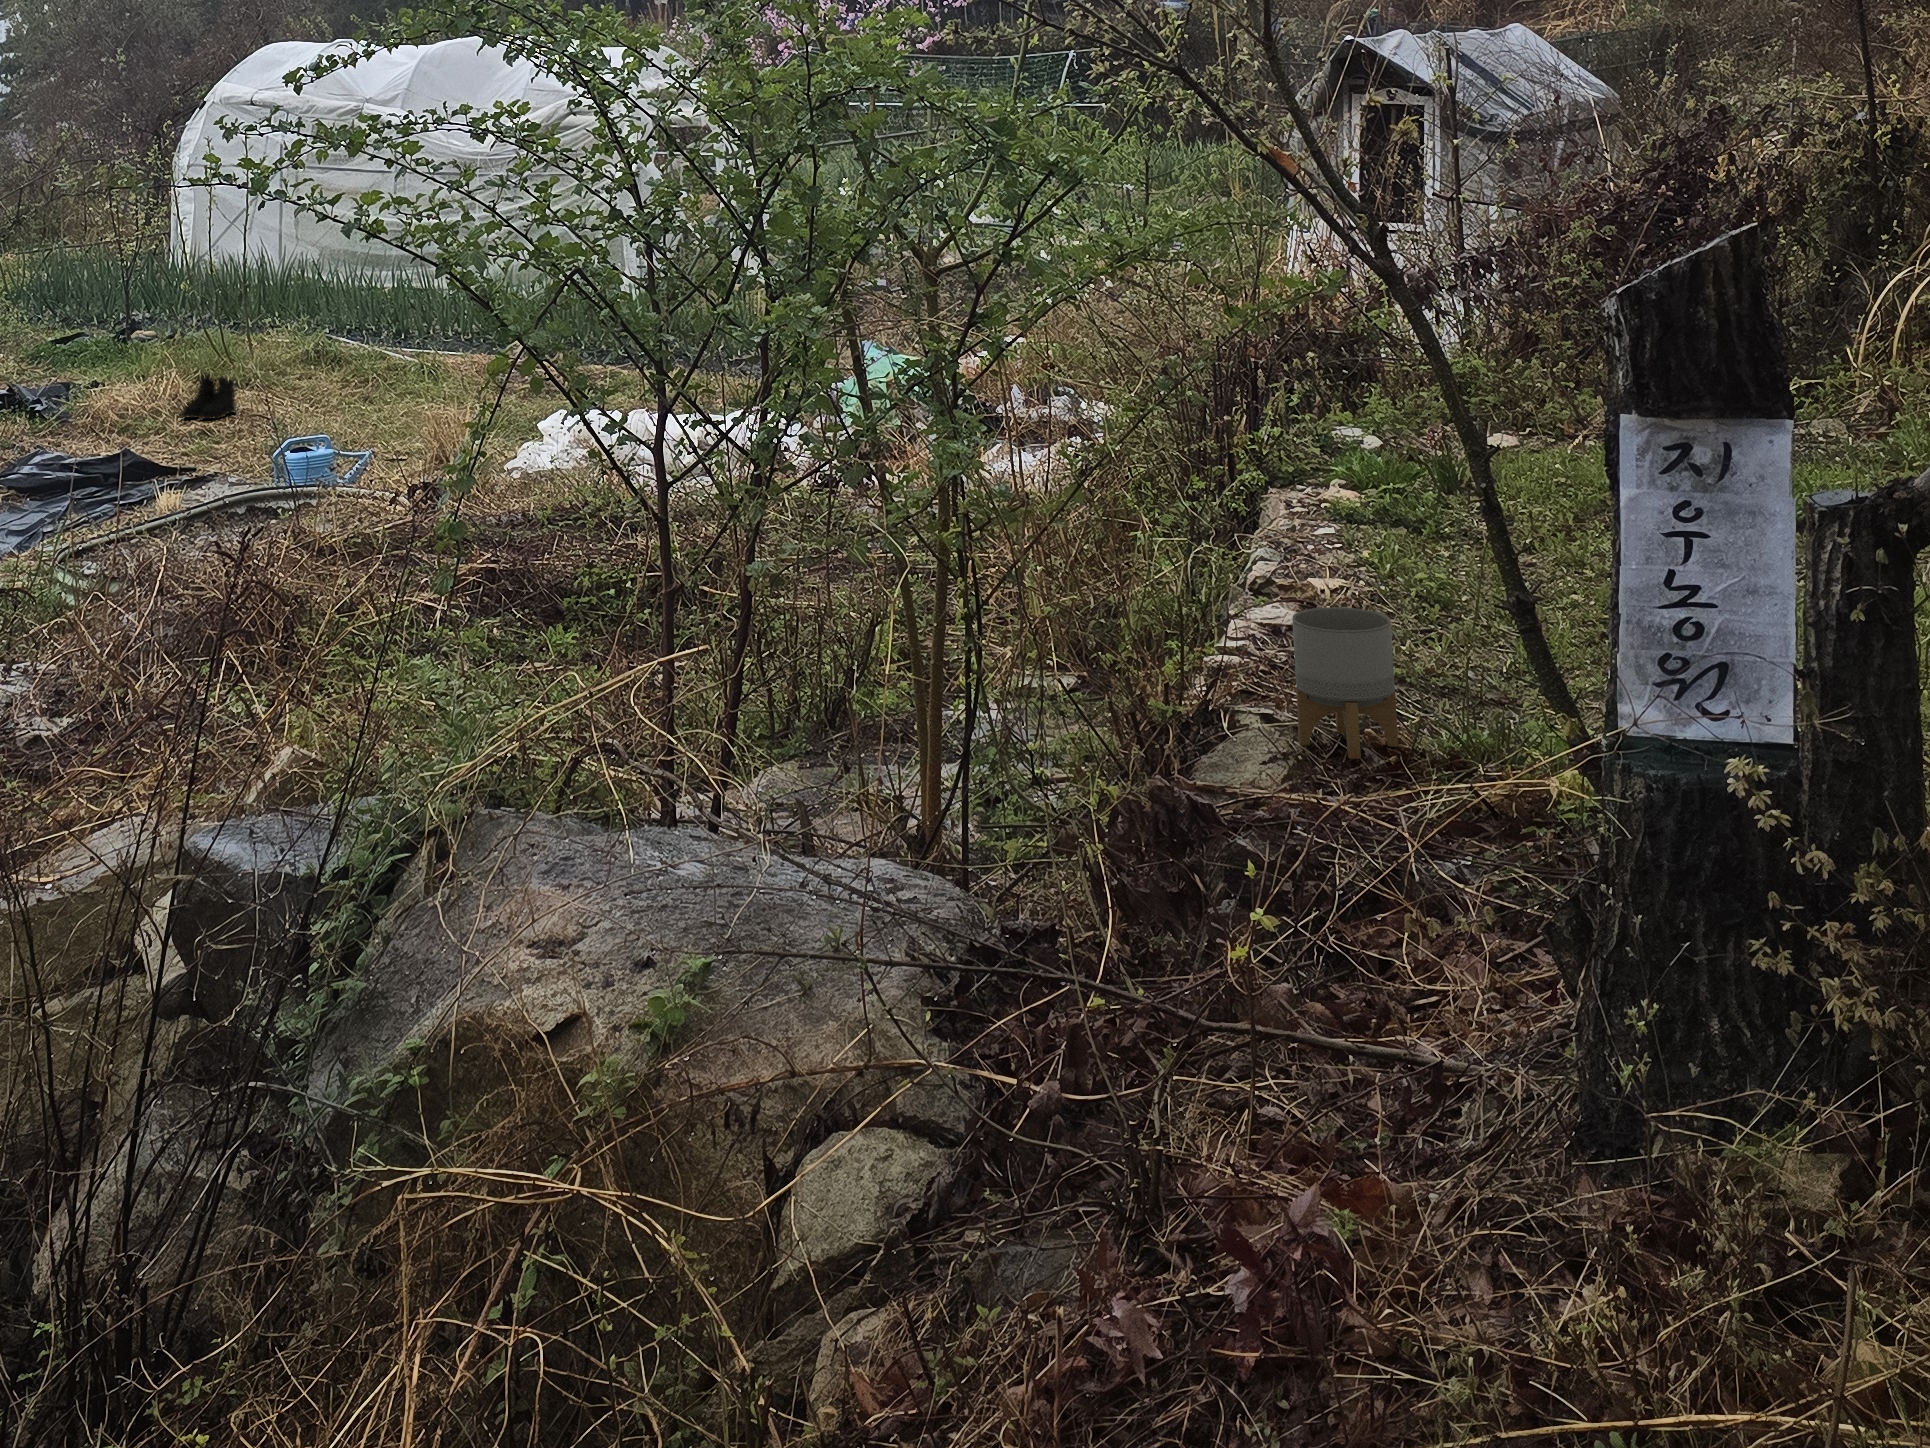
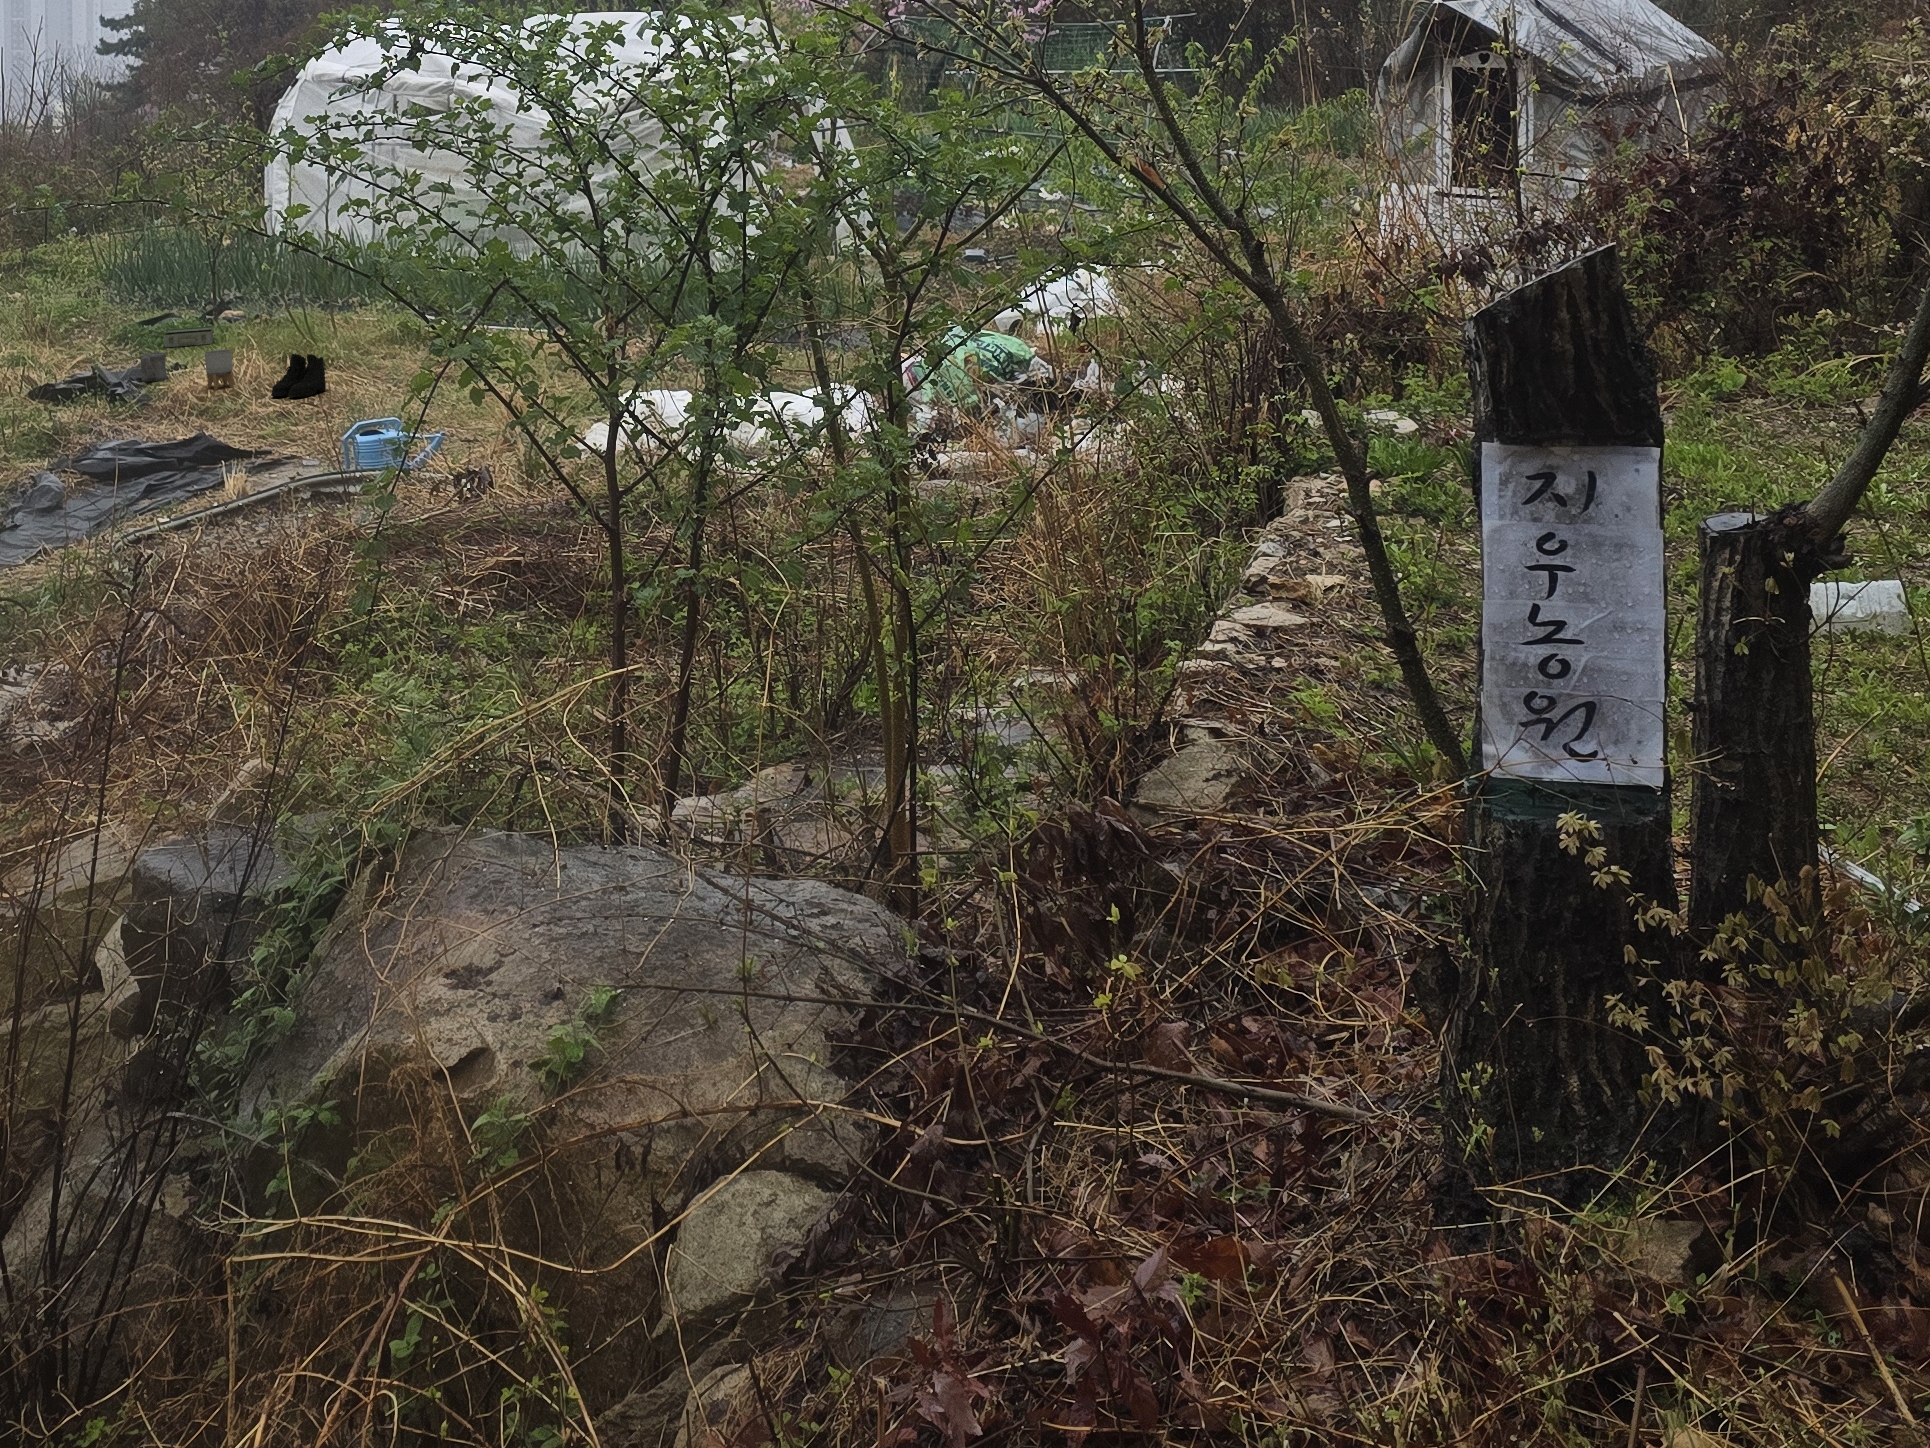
toolbox: none [64,349,115,370] -> present [164,326,214,347]
watering can: none [45,372,73,403] -> present [140,351,168,382]
planter: present [1292,607,1398,759] -> present [205,349,234,390]

